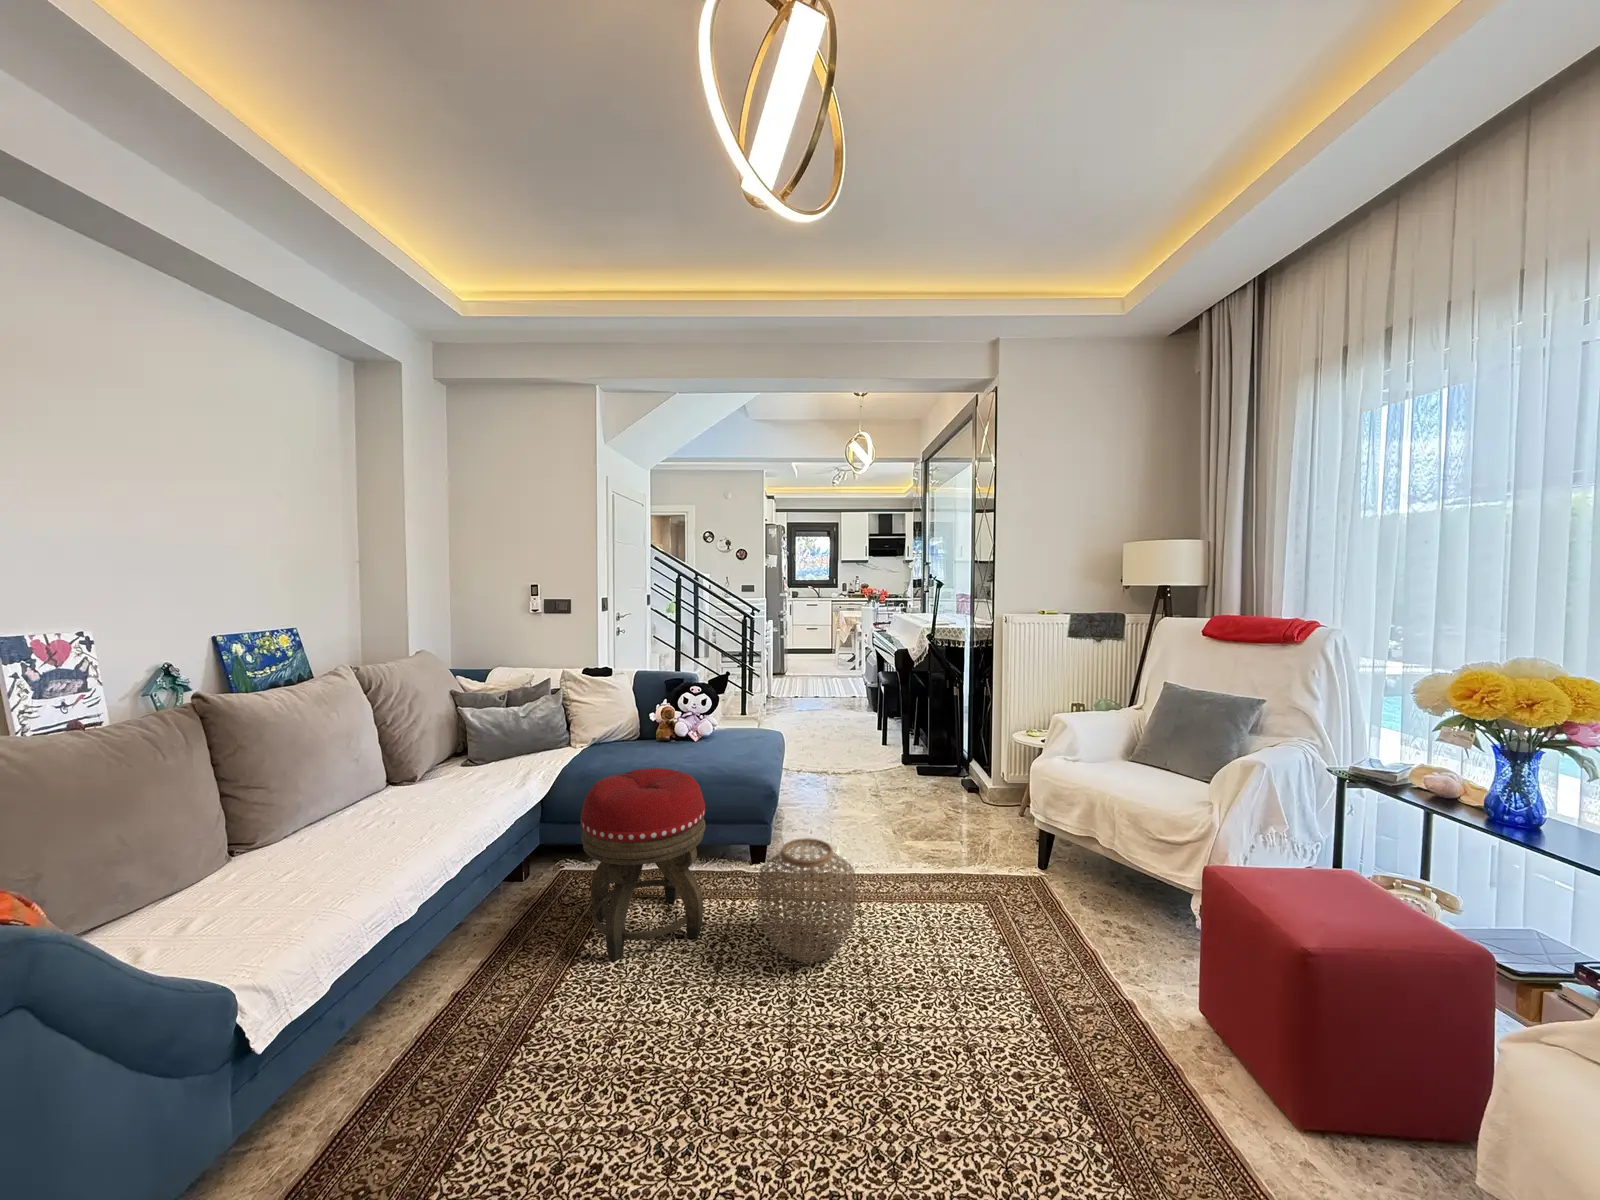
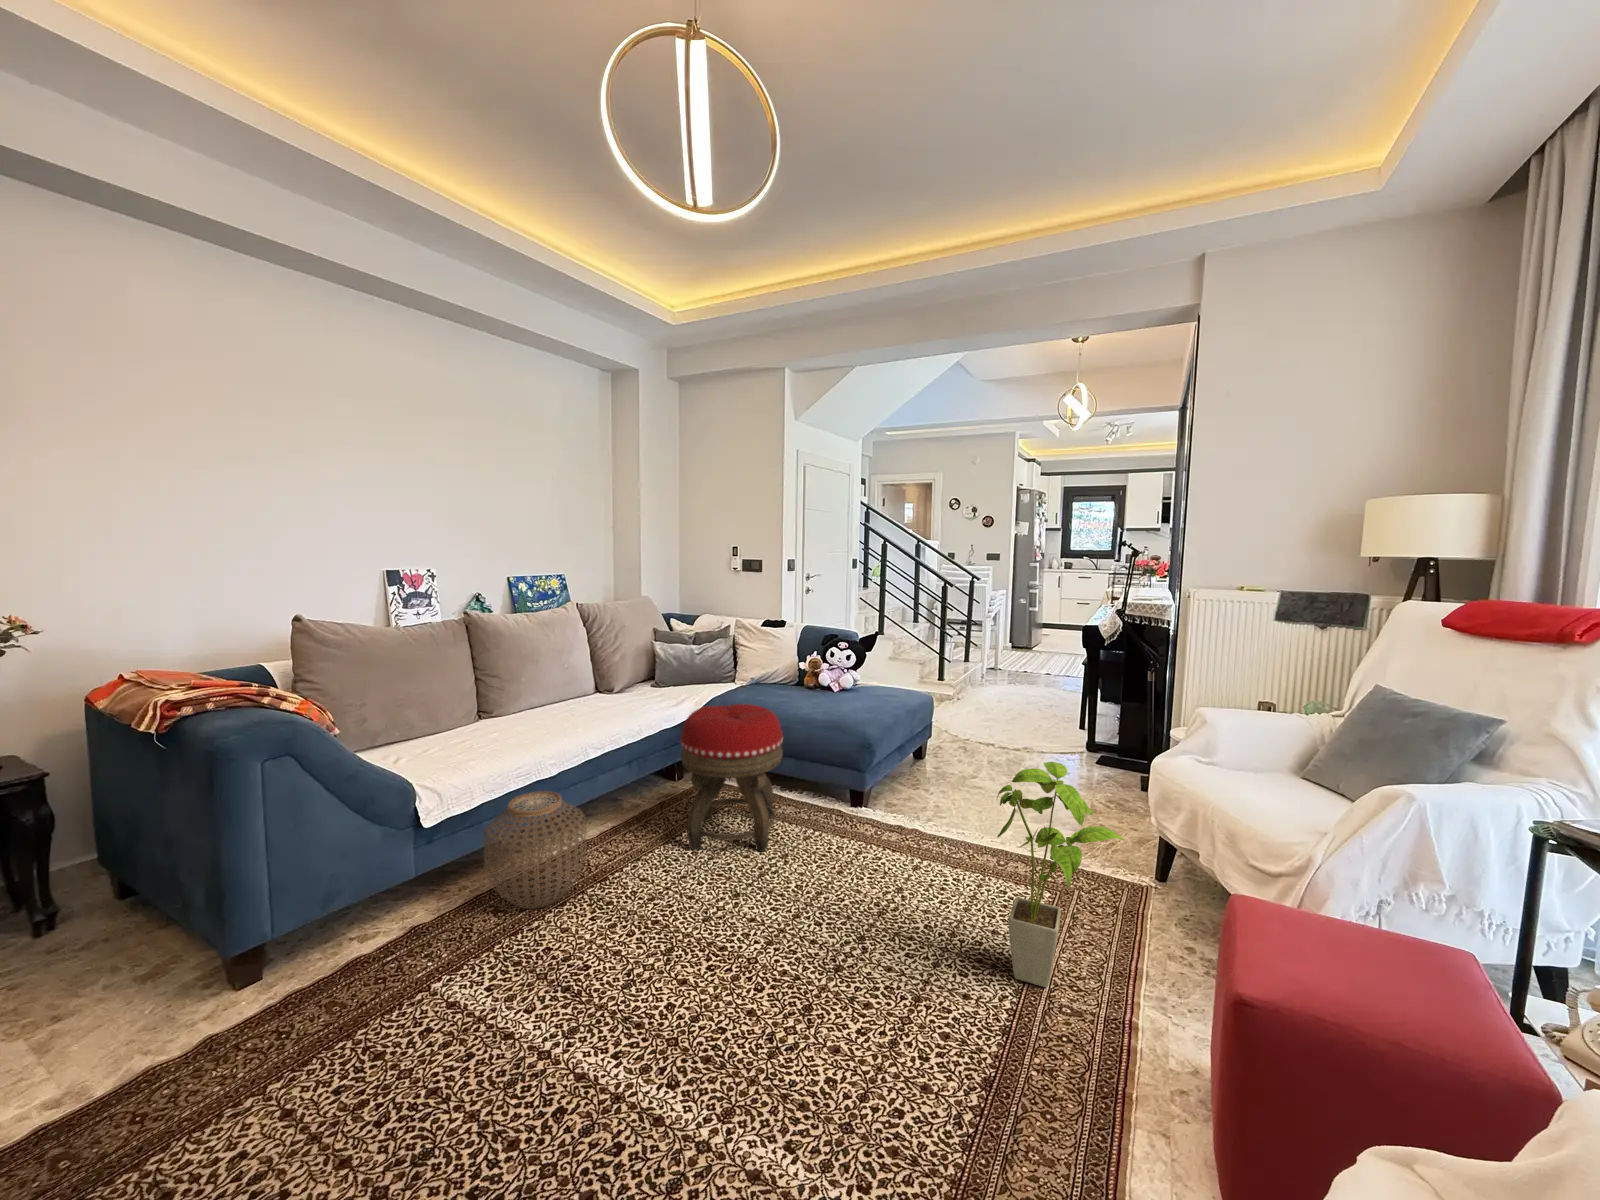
house plant: none [984,779,1099,993] -> present [997,762,1126,987]
woven basket: present [758,838,856,963] -> present [483,791,587,909]

